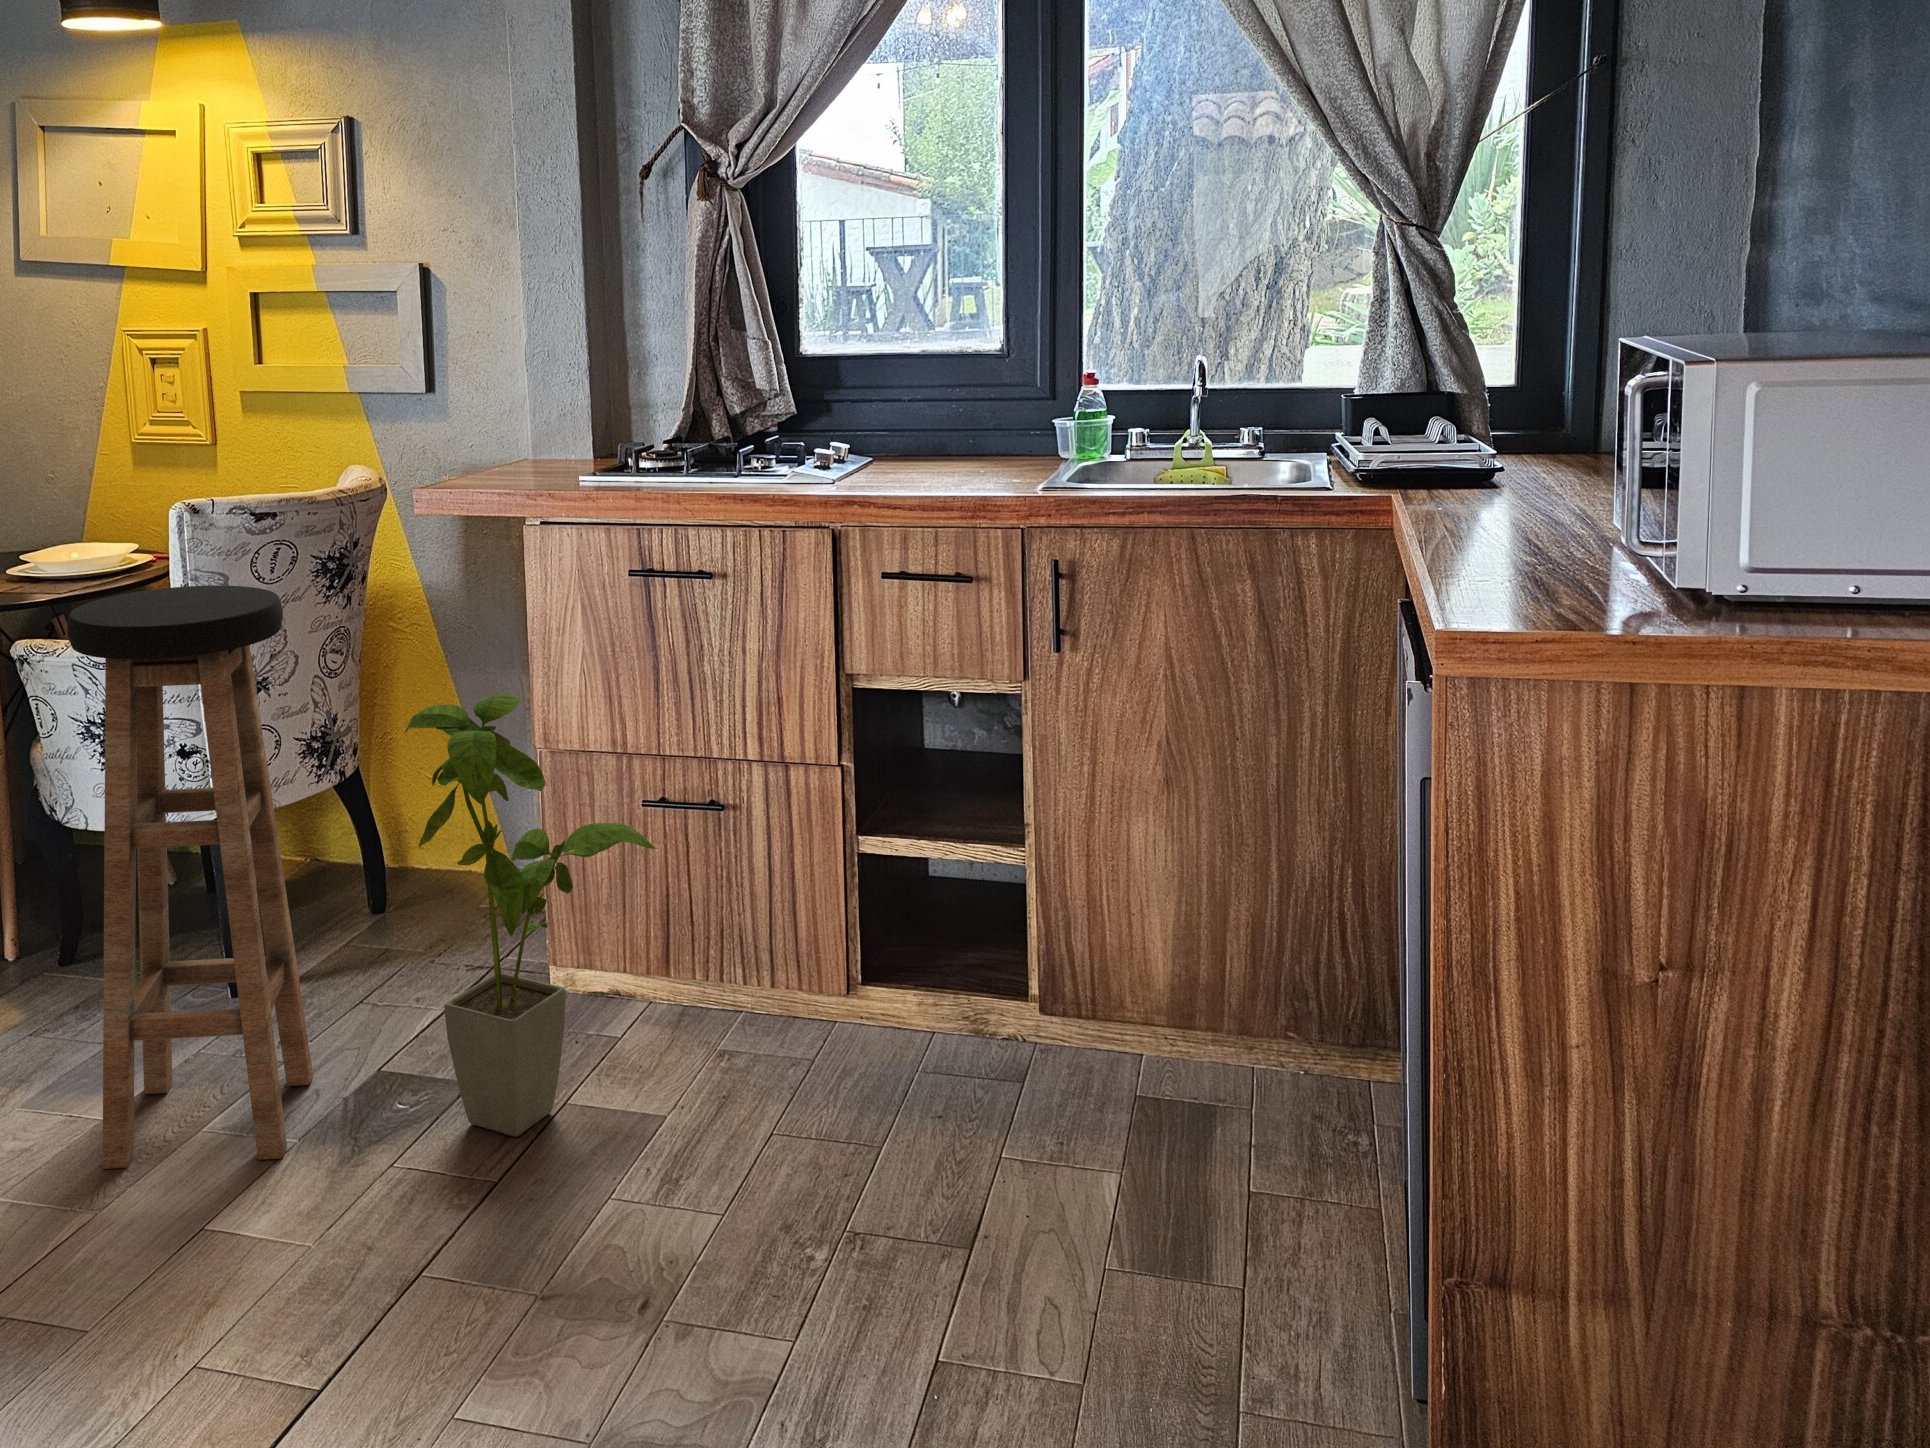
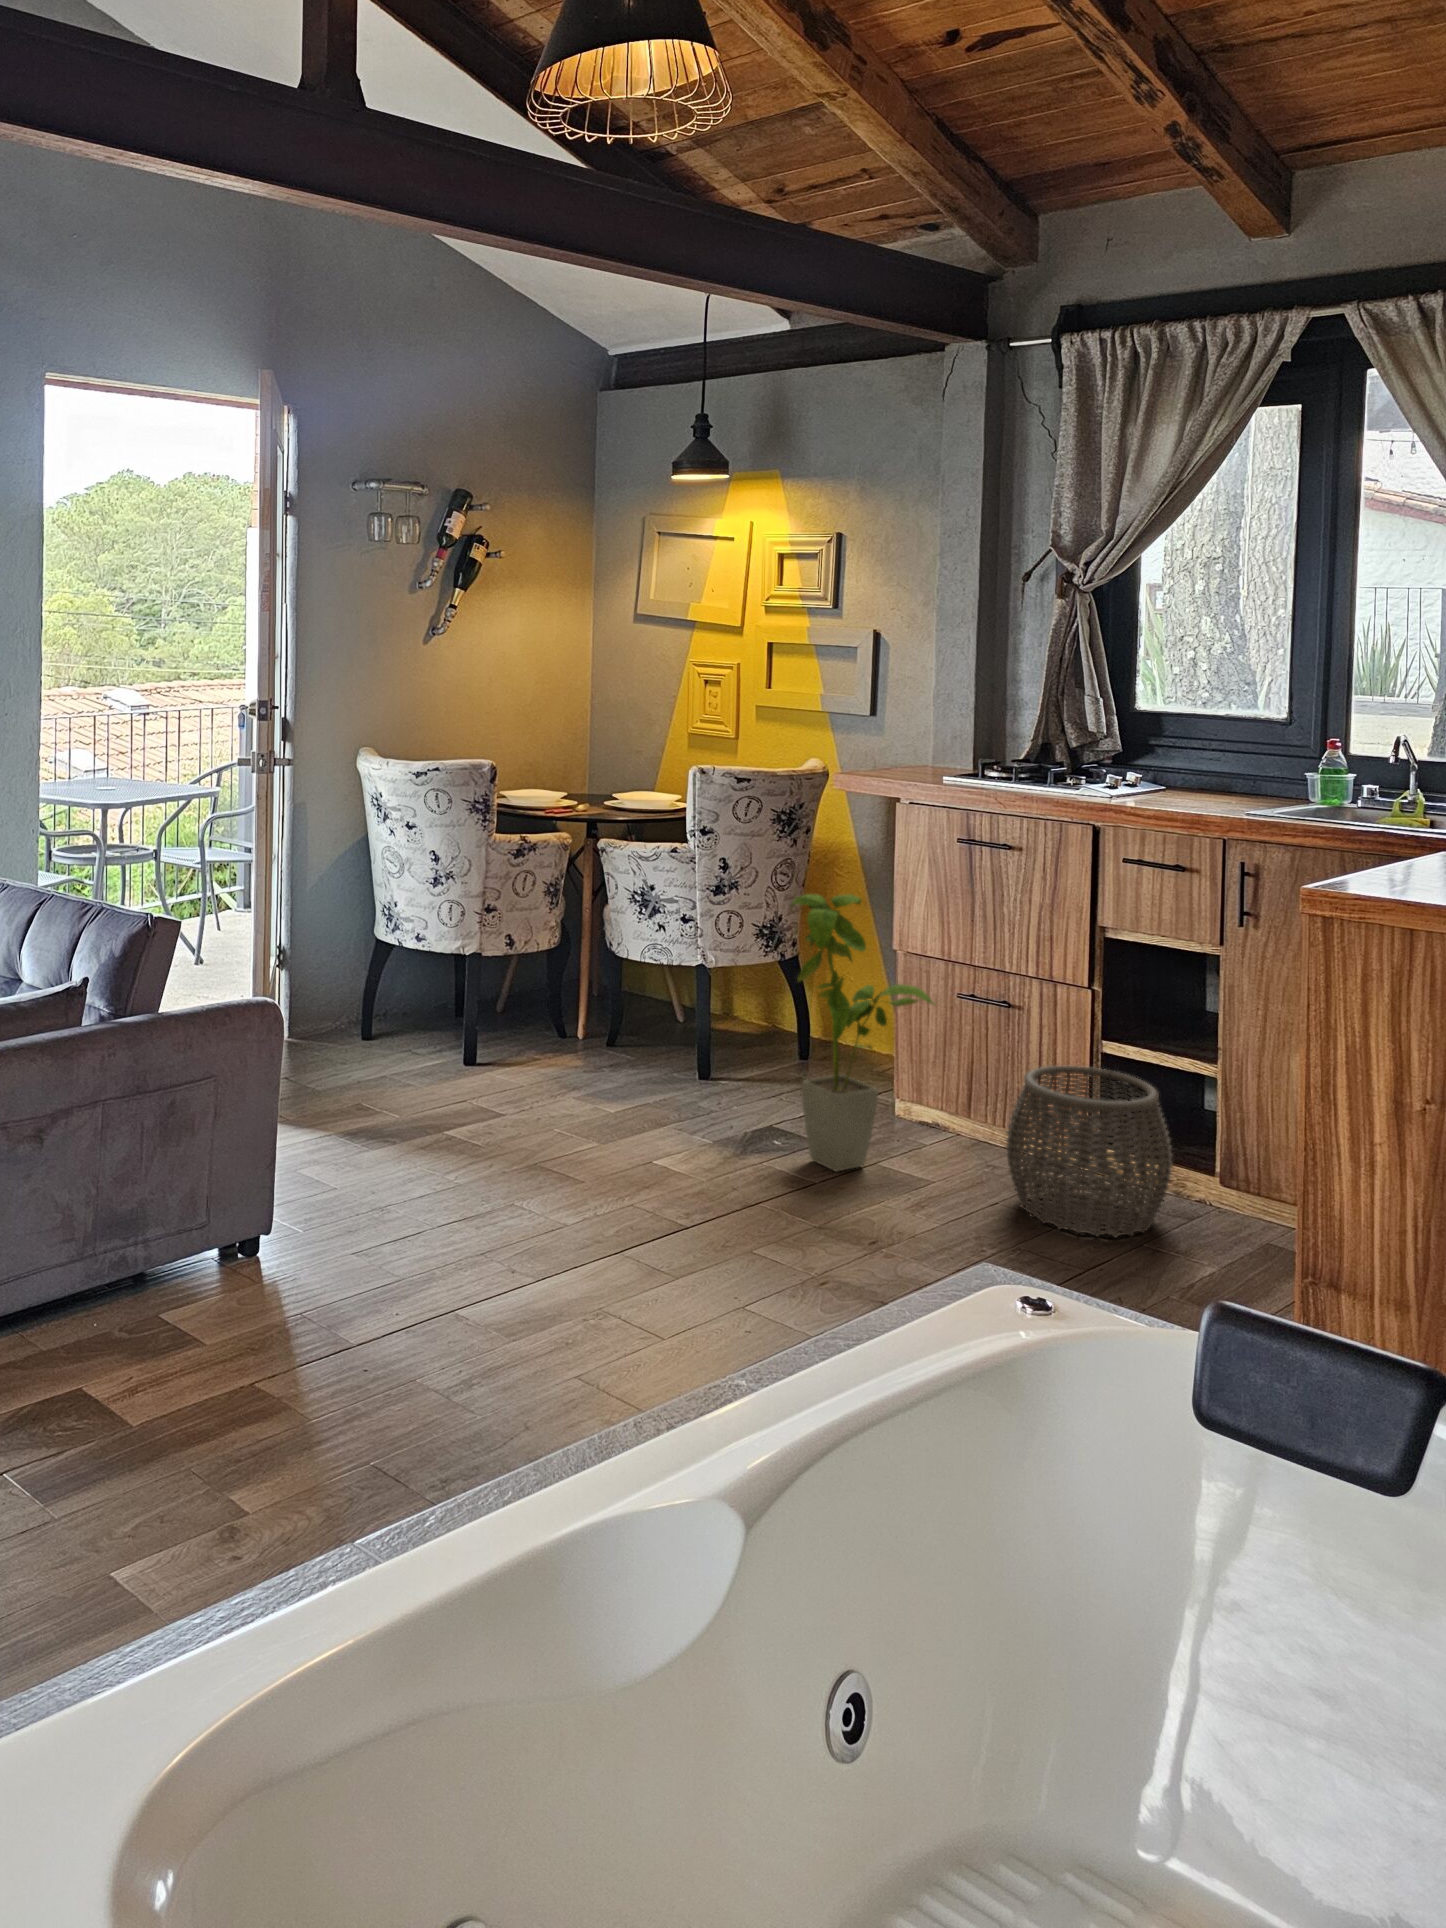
bar stool: present [67,585,313,1169] -> none [603,810,736,1149]
woven basket: none [771,884,1004,1150] -> present [1006,1066,1172,1237]

